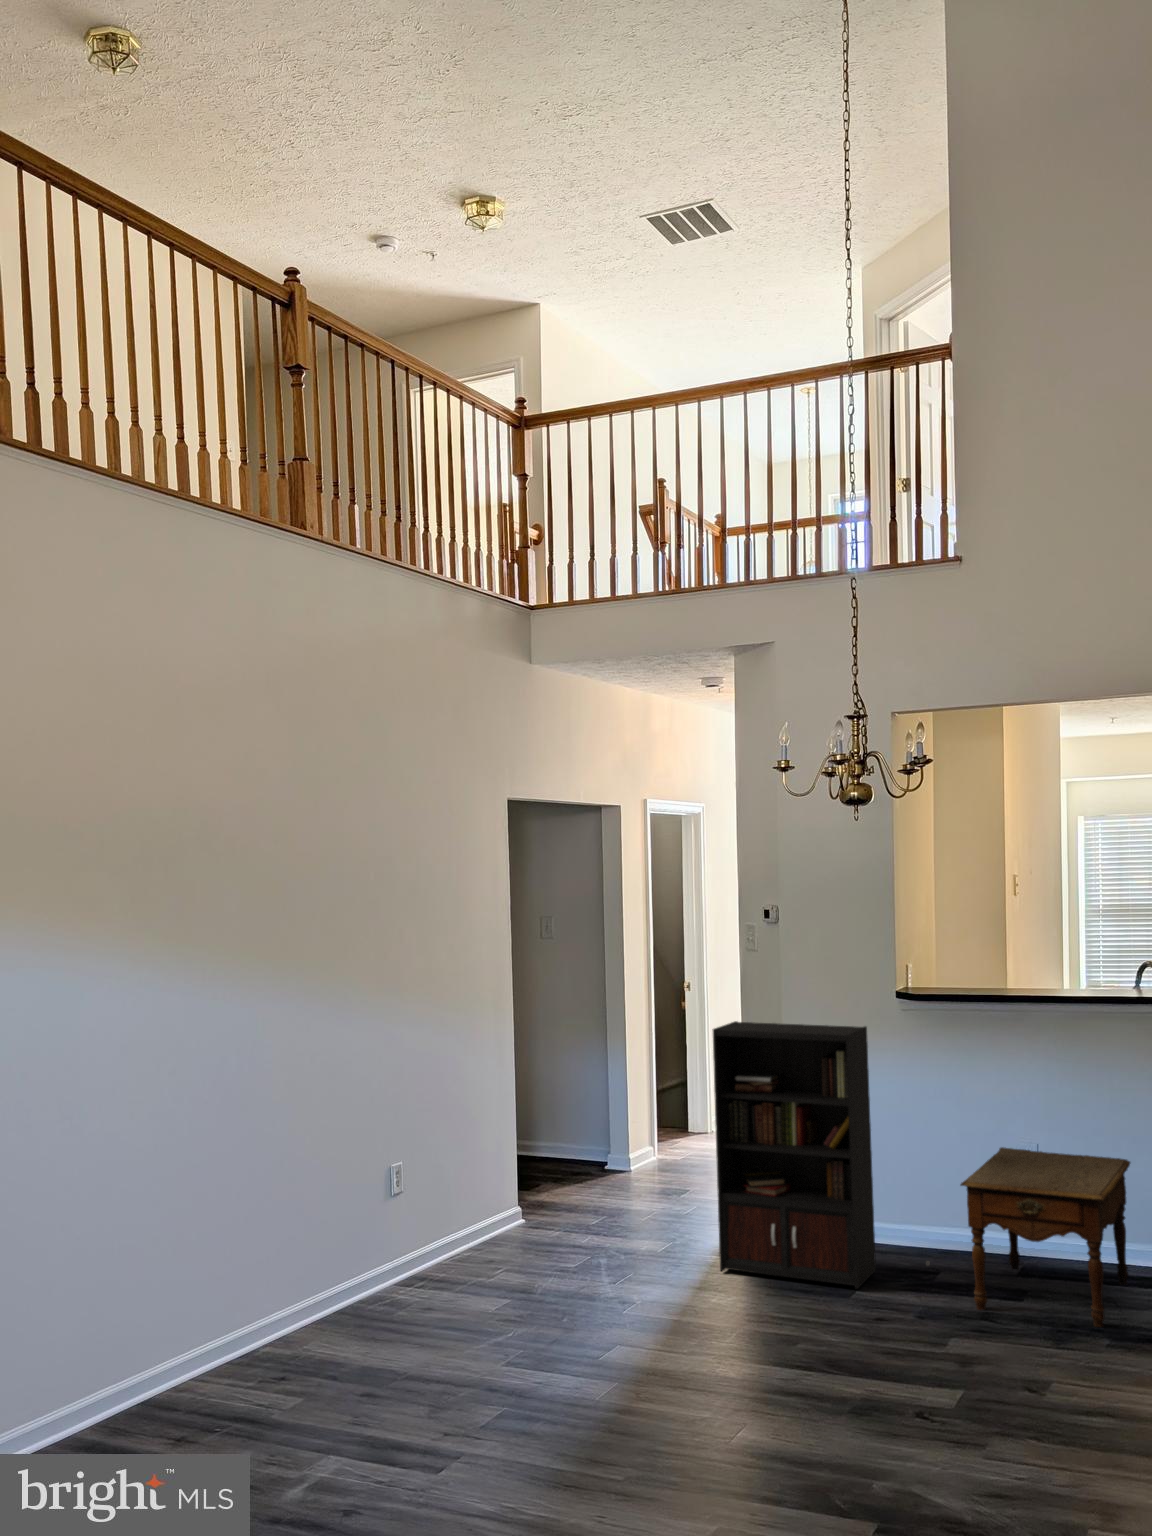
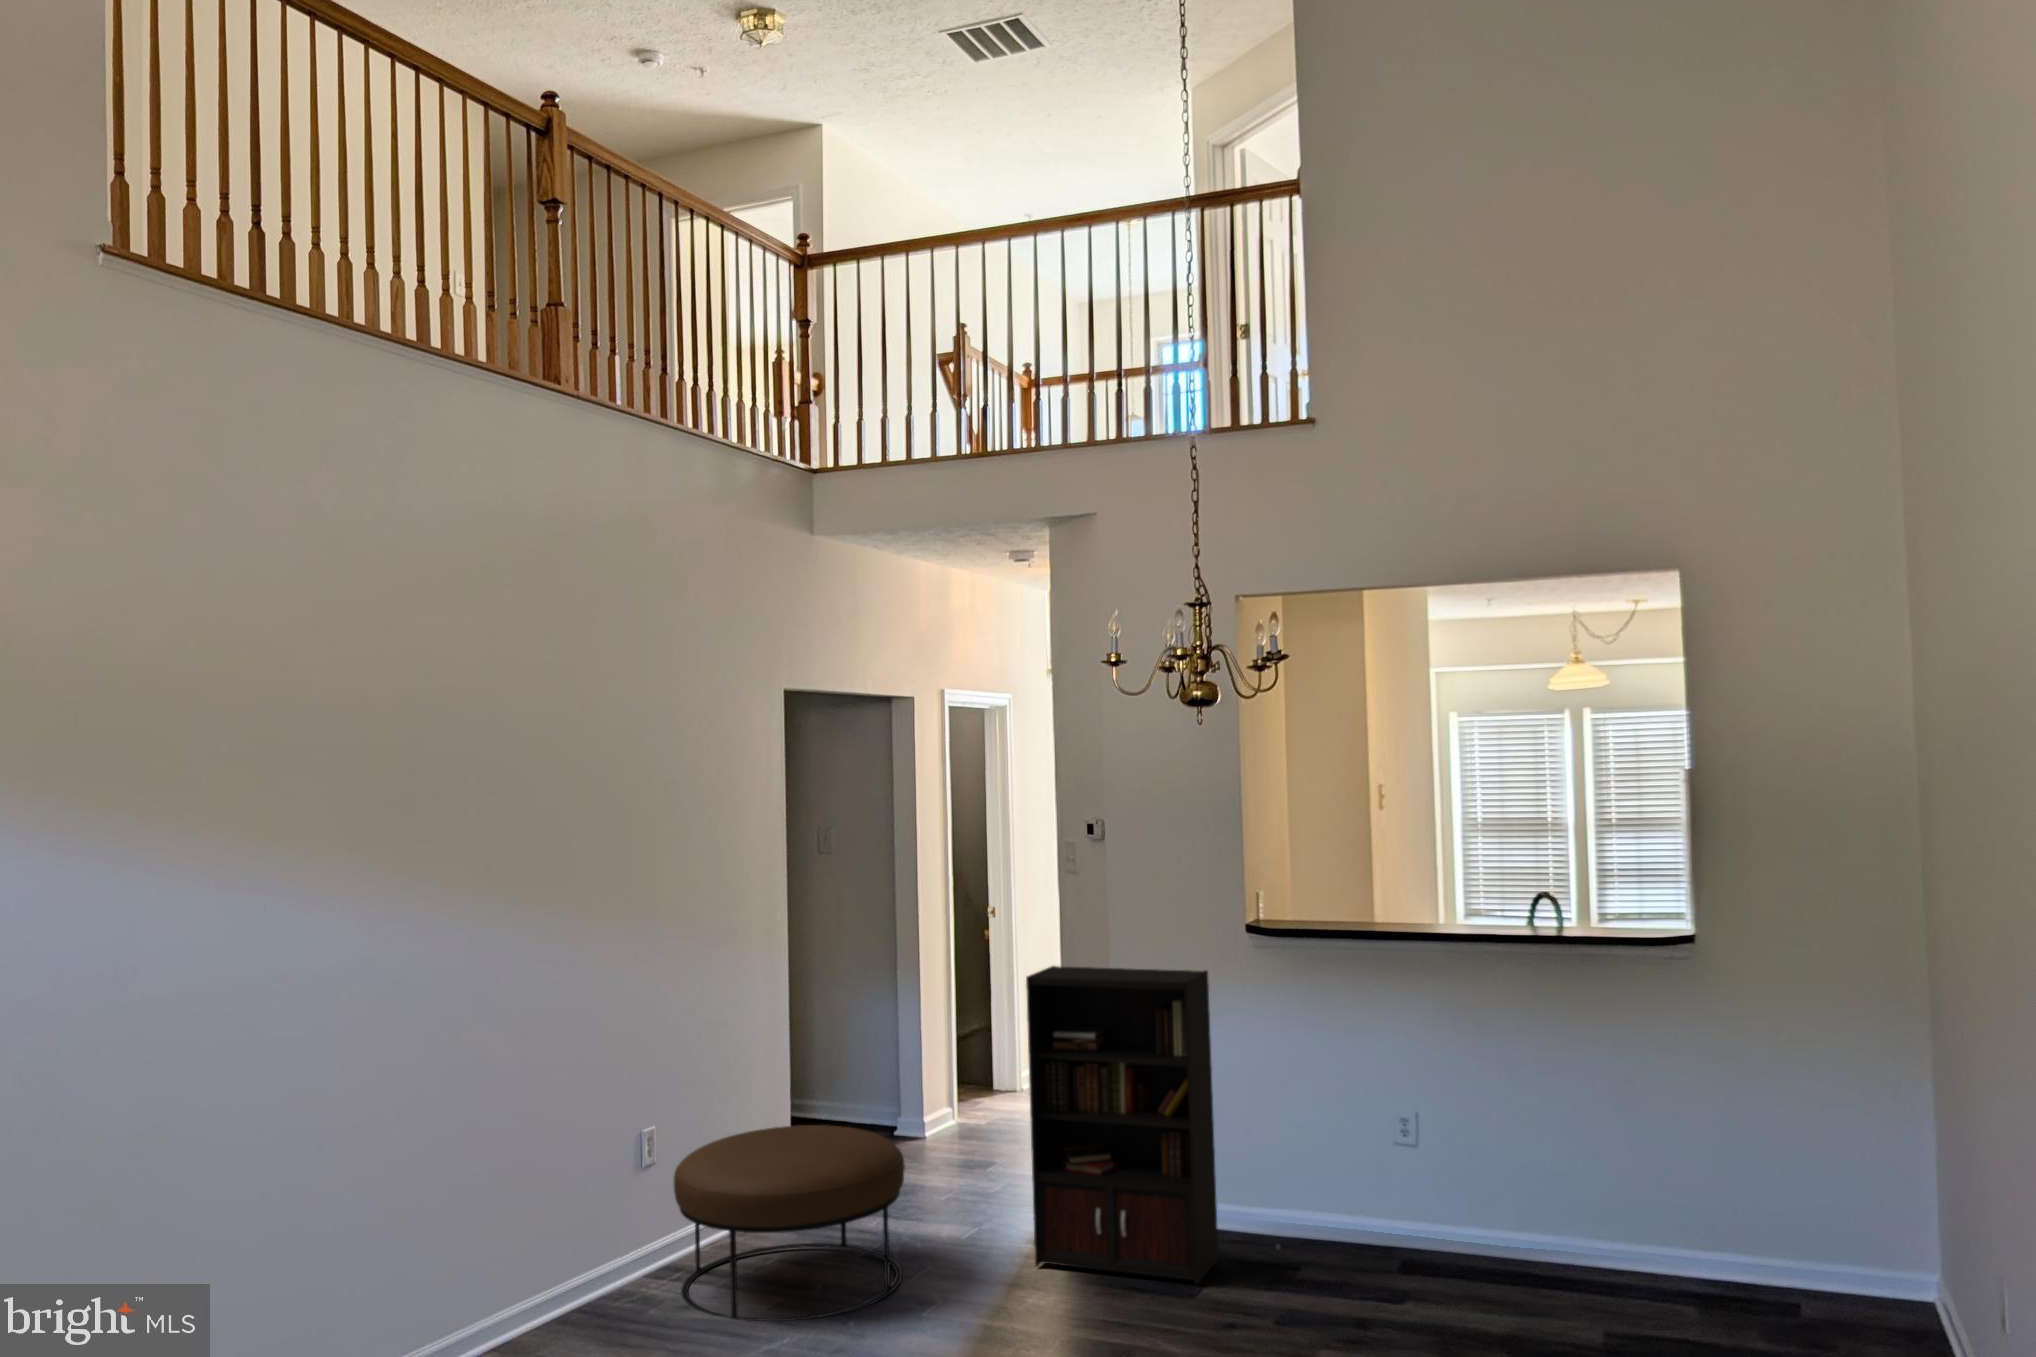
side table: present [961,1147,1130,1327] -> none [1319,1109,1512,1326]
ottoman: none [423,1150,611,1307] -> present [674,1125,905,1321]

